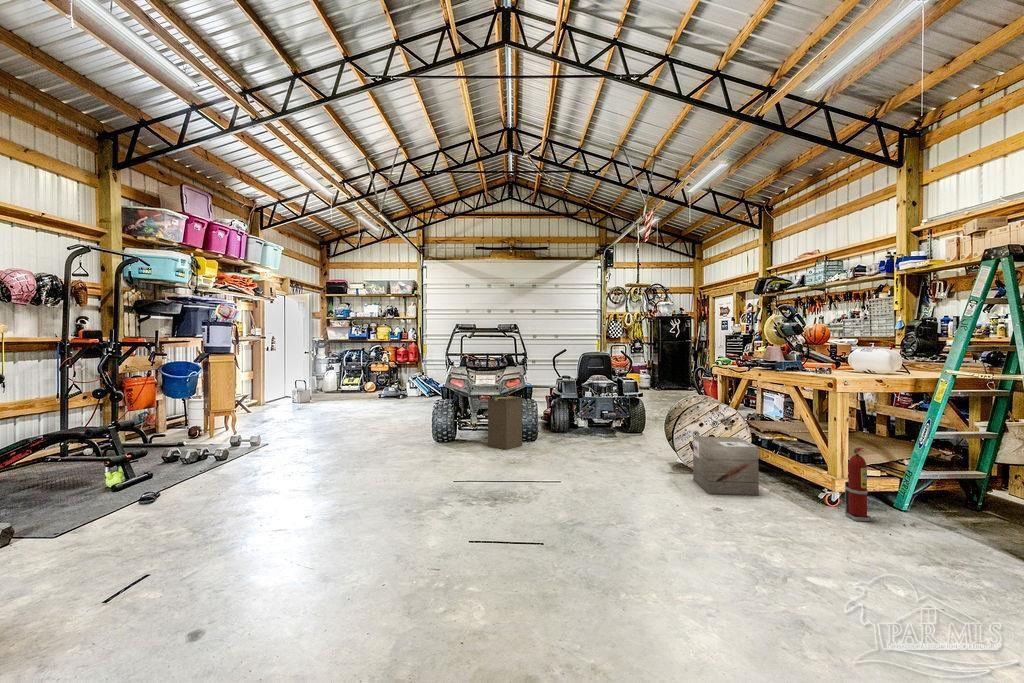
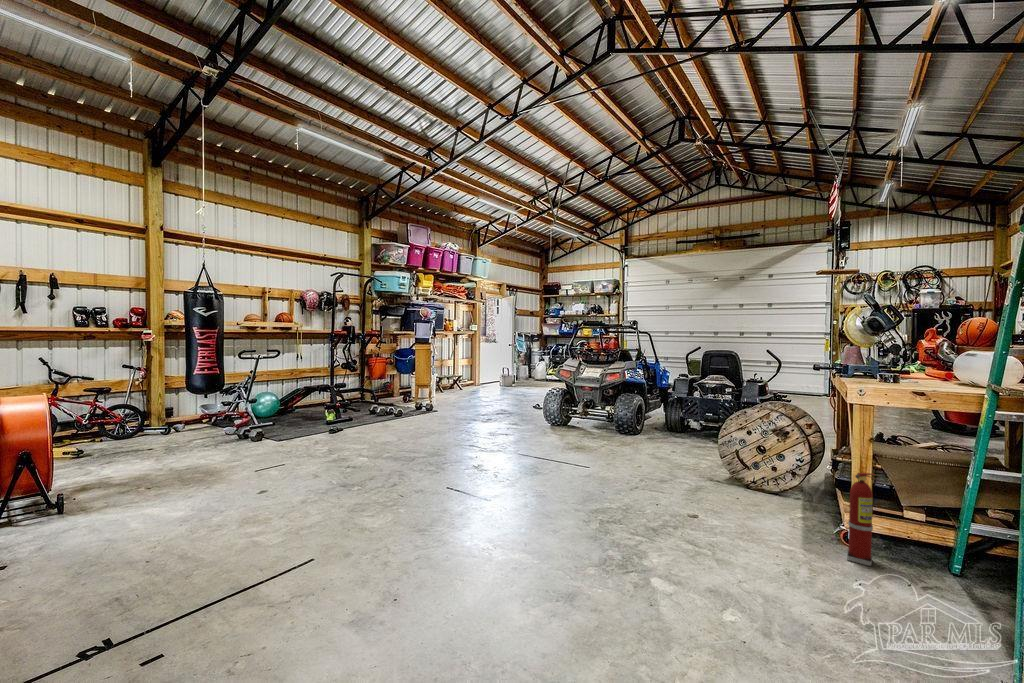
cardboard box: present [488,396,522,450] -> none [587,390,620,439]
wooden crate: present [693,437,759,495] -> none [720,444,789,517]

